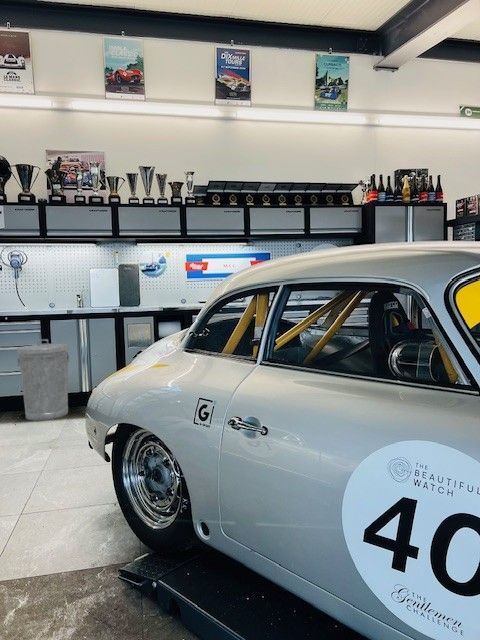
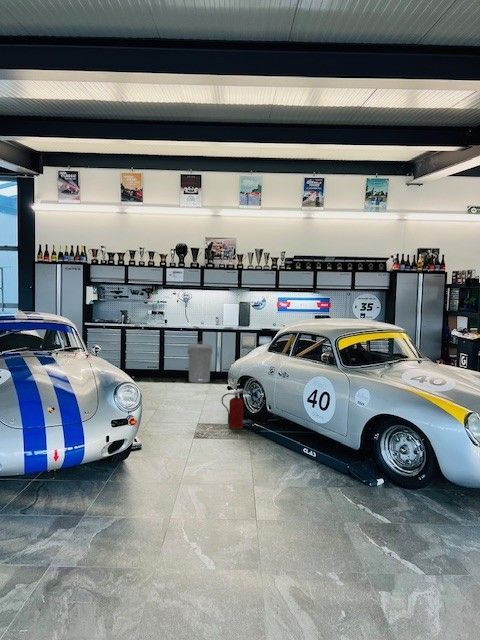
fire extinguisher: none [55,462,128,586] -> present [221,389,244,429]

